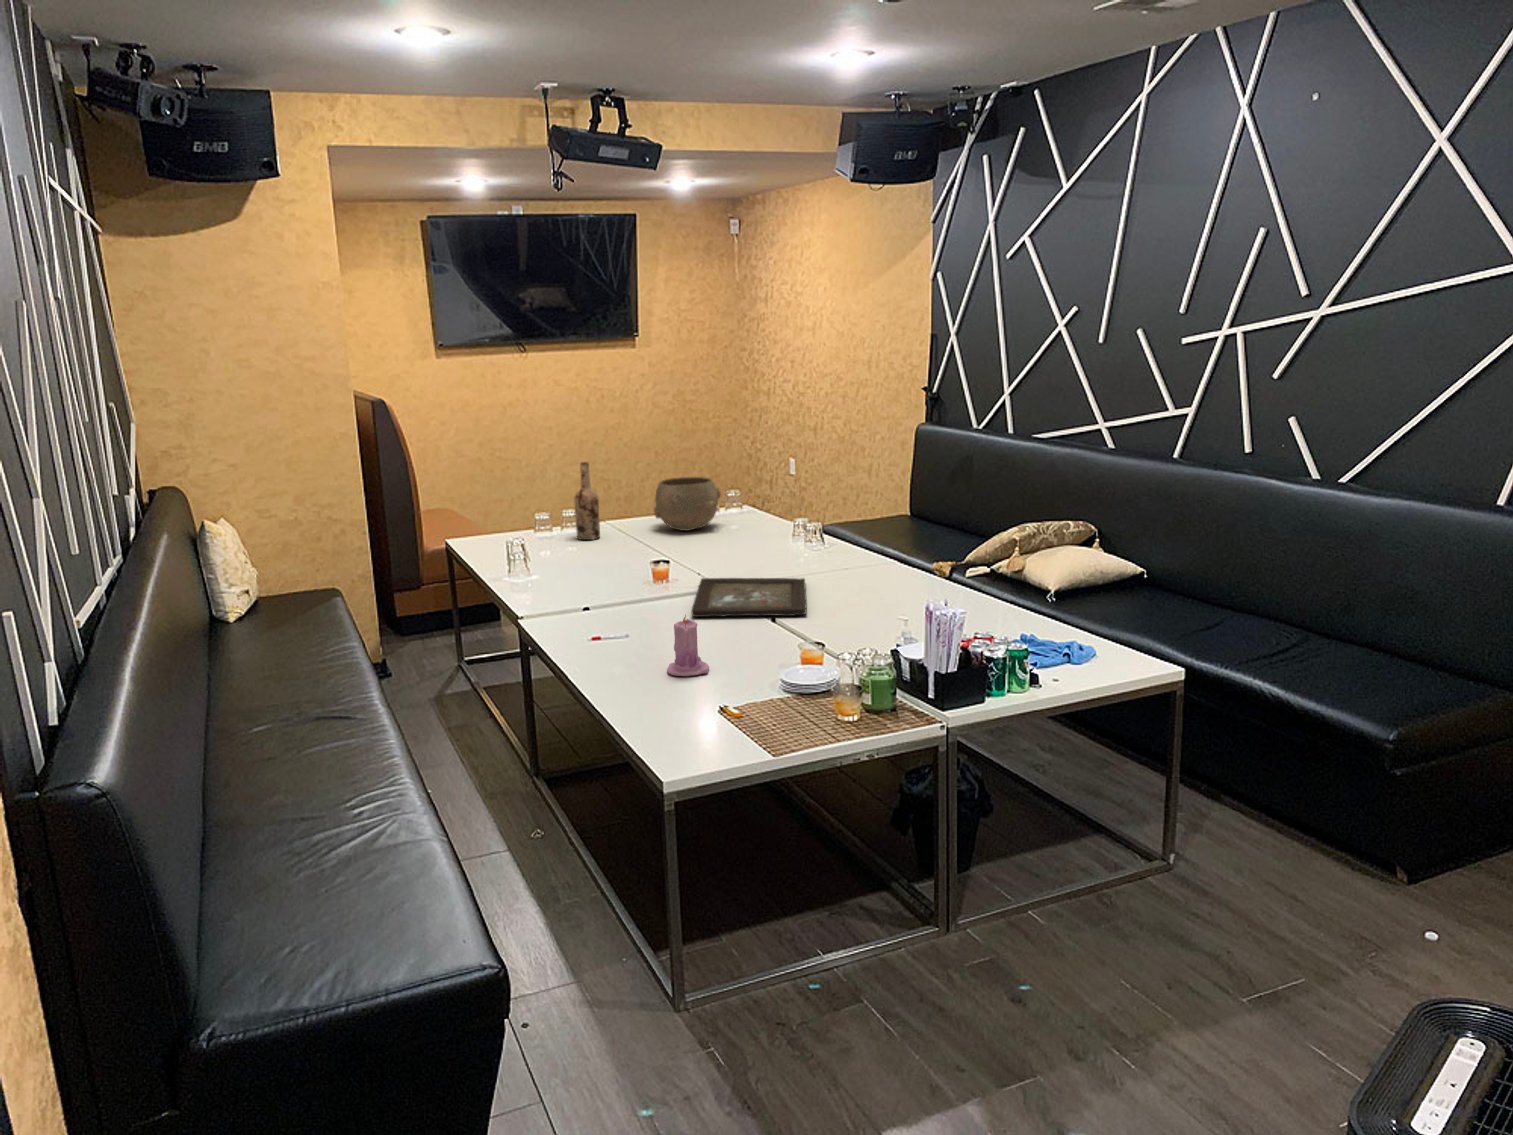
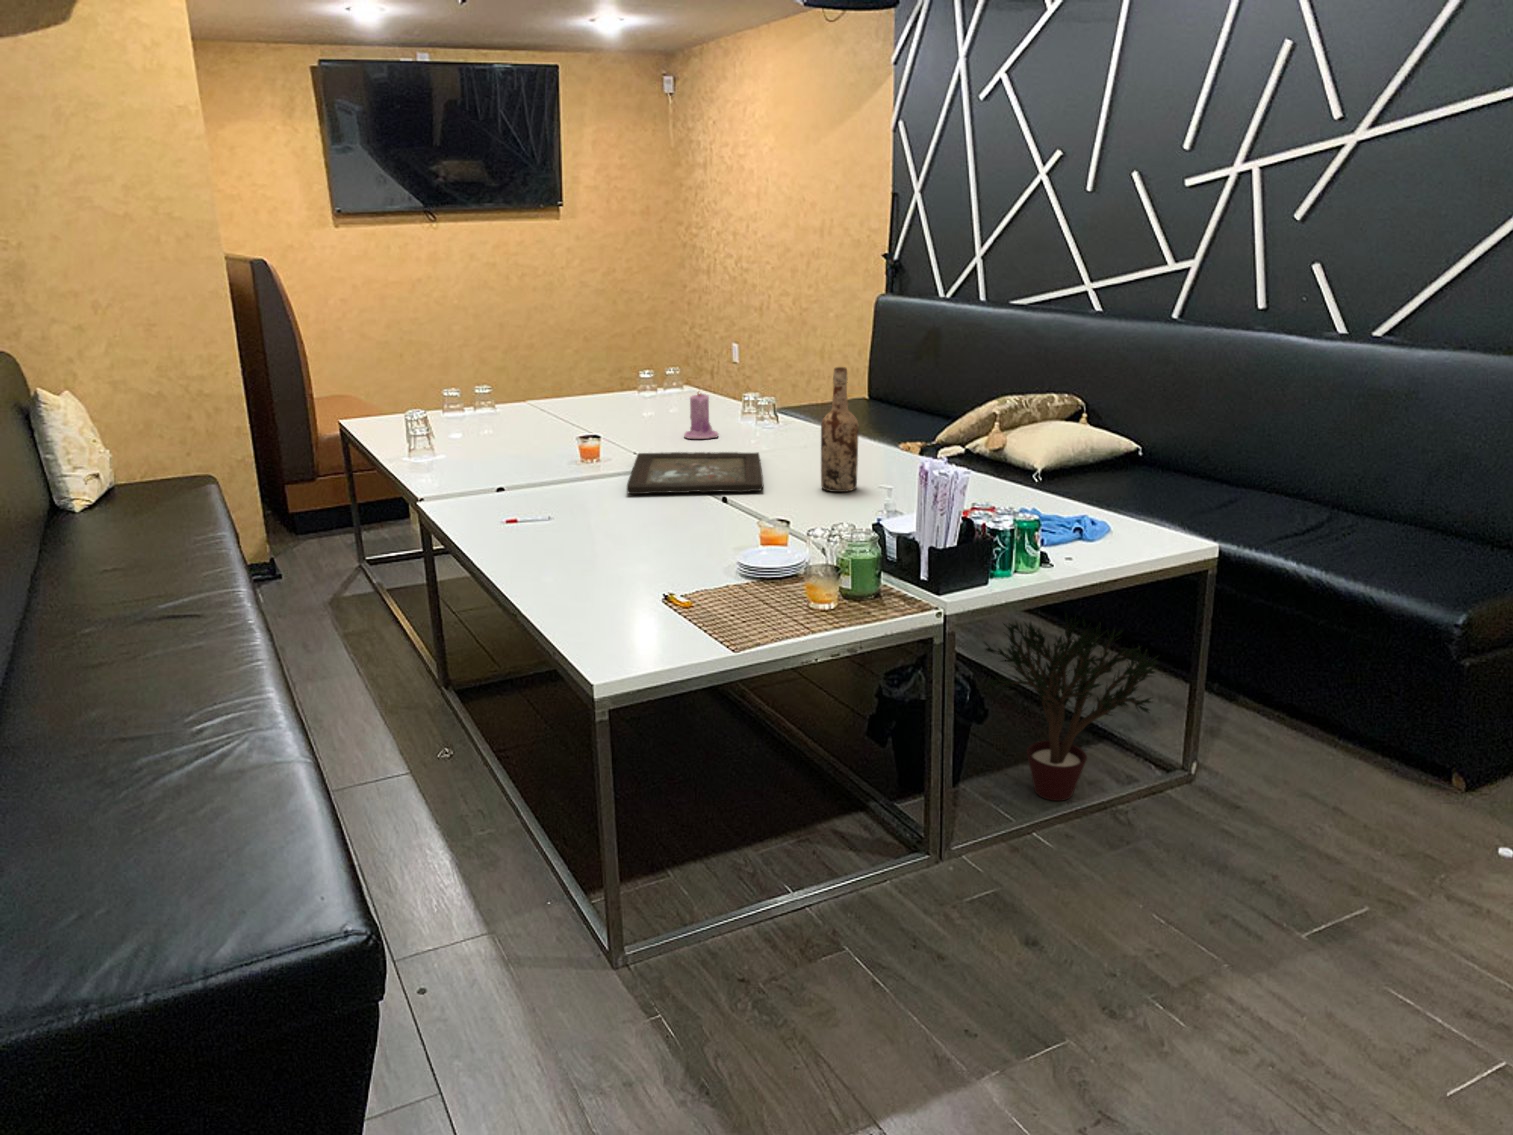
wine bottle: present [575,462,600,540] -> present [821,367,859,492]
bowl: present [654,477,721,531] -> none [583,346,660,407]
candle: present [667,615,709,676] -> present [684,393,718,439]
potted plant: none [986,722,1138,885] -> present [985,613,1158,801]

